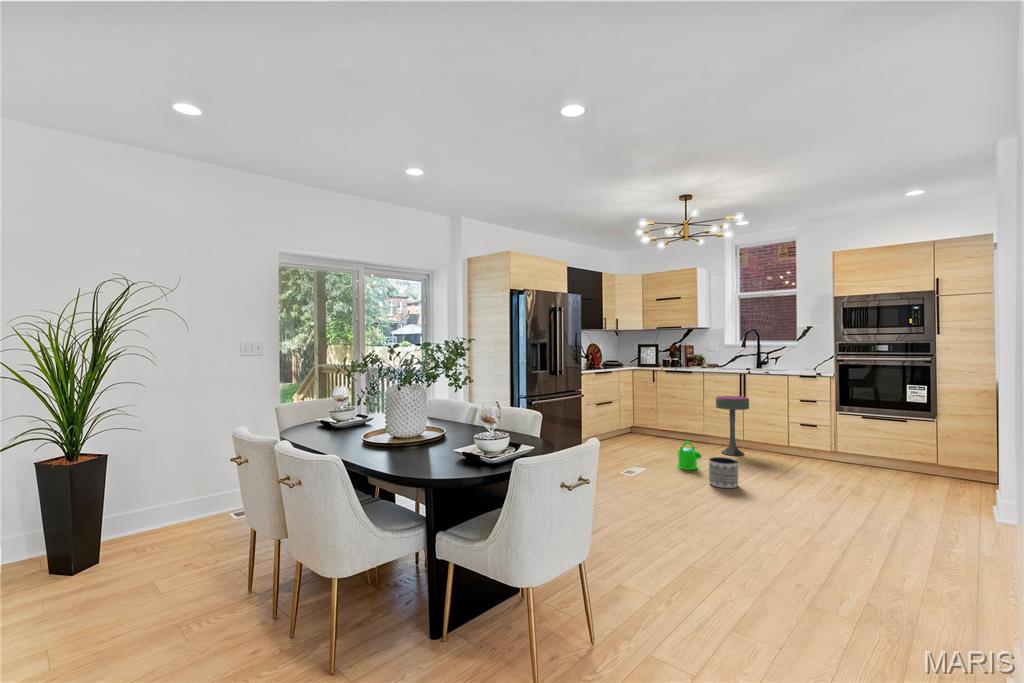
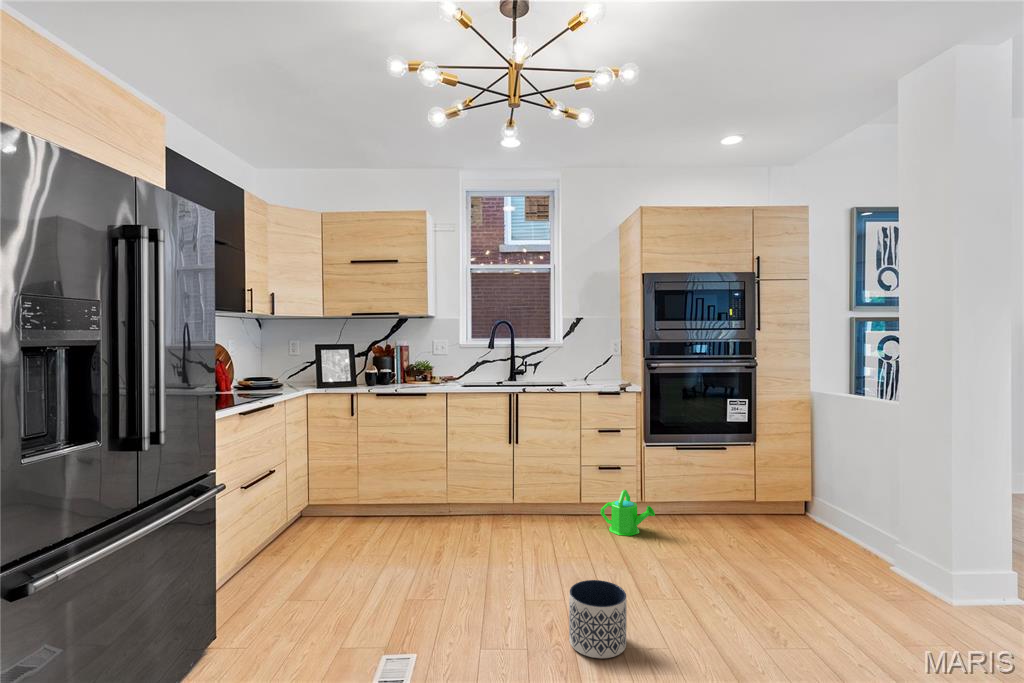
bar stool: present [716,396,749,456] -> none [483,432,536,539]
watering can: present [678,441,702,470] -> present [601,490,655,536]

